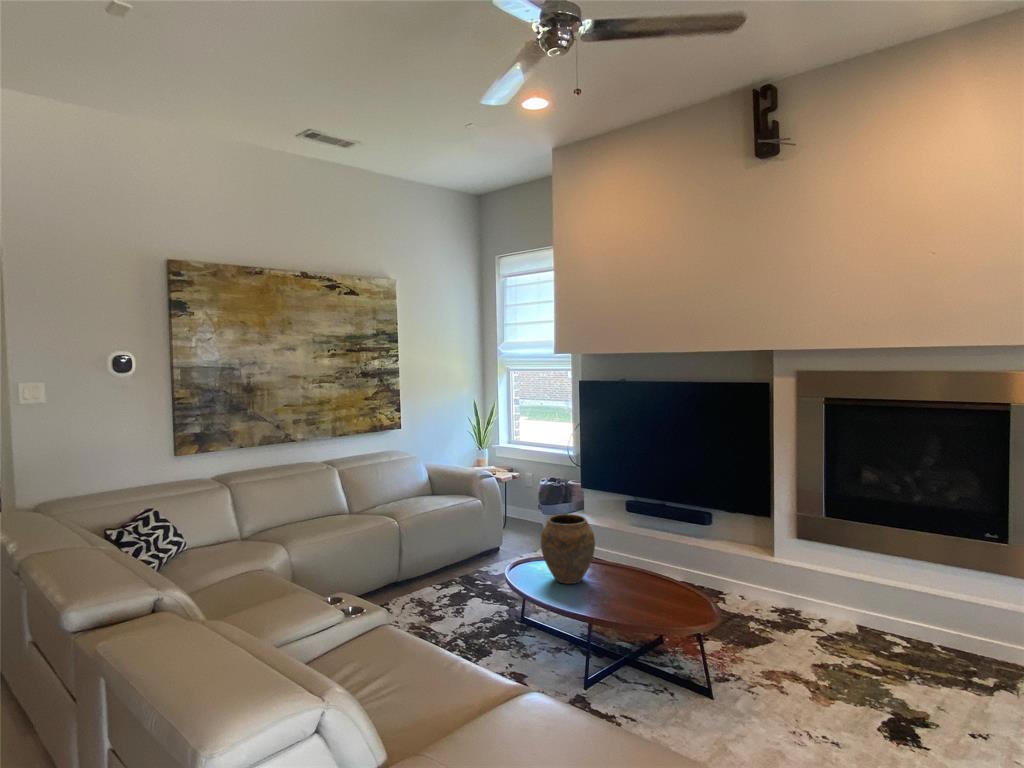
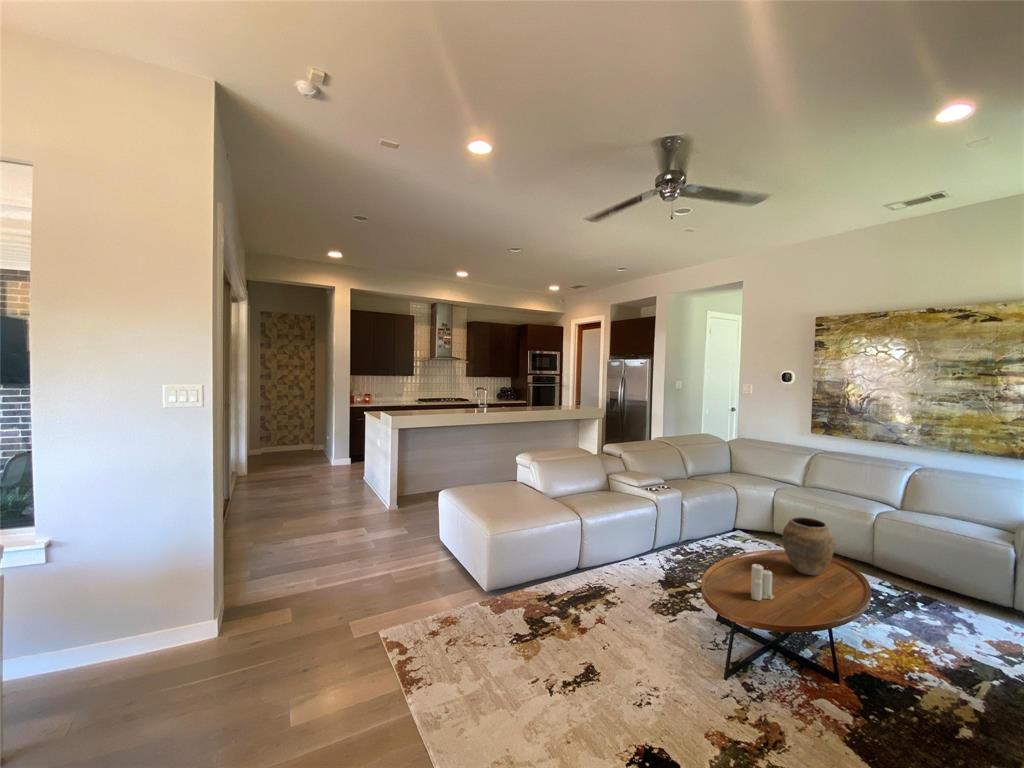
candle: none [660,568,685,613] -> present [751,564,774,601]

